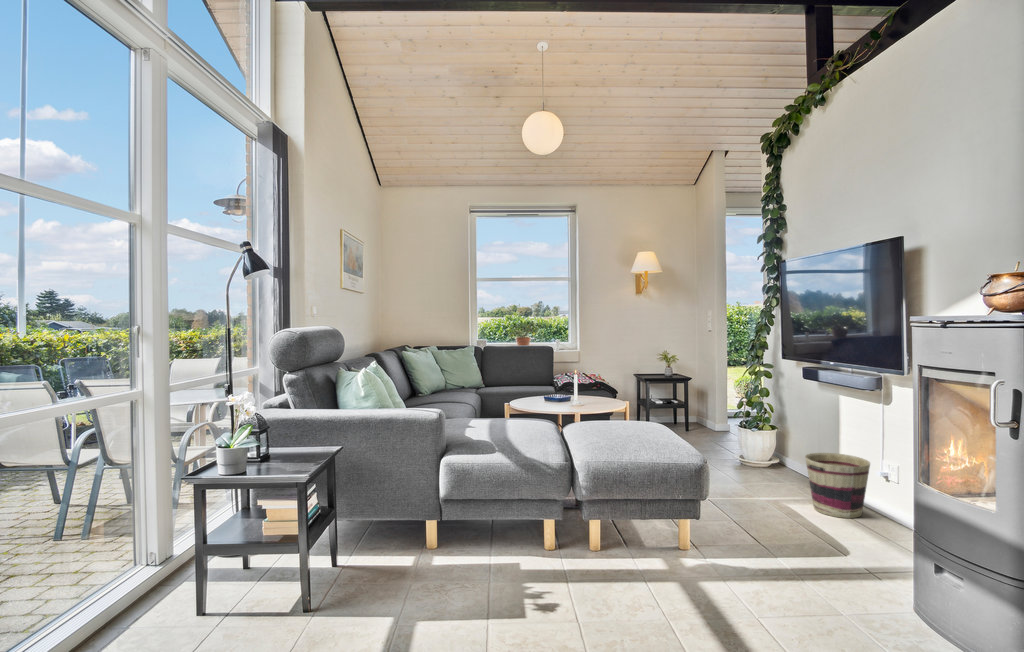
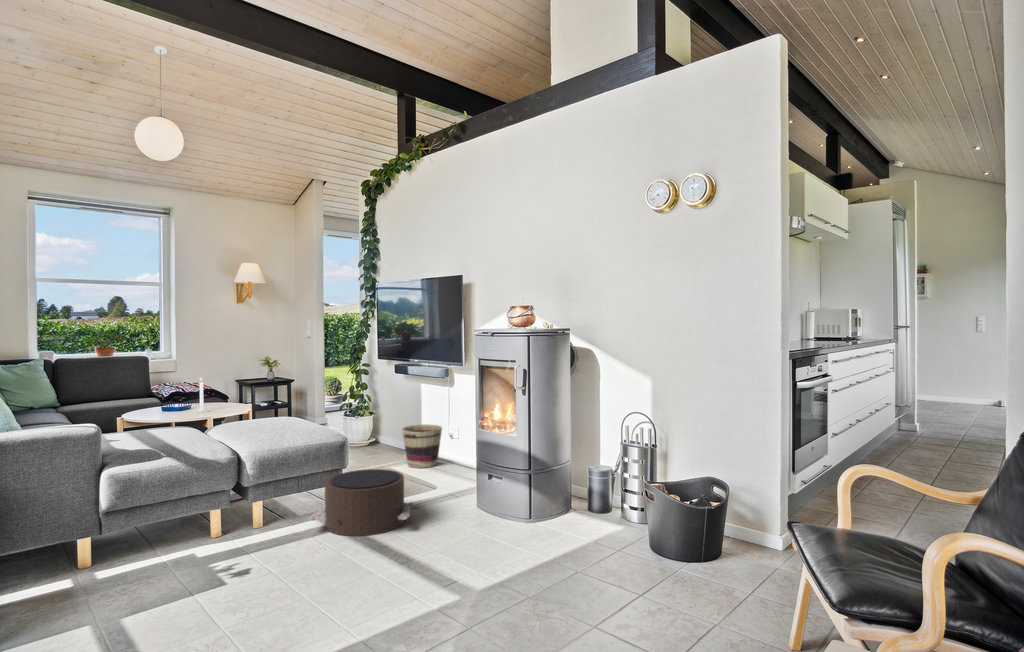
pouf: none [640,507,795,613] -> present [309,469,413,536]

